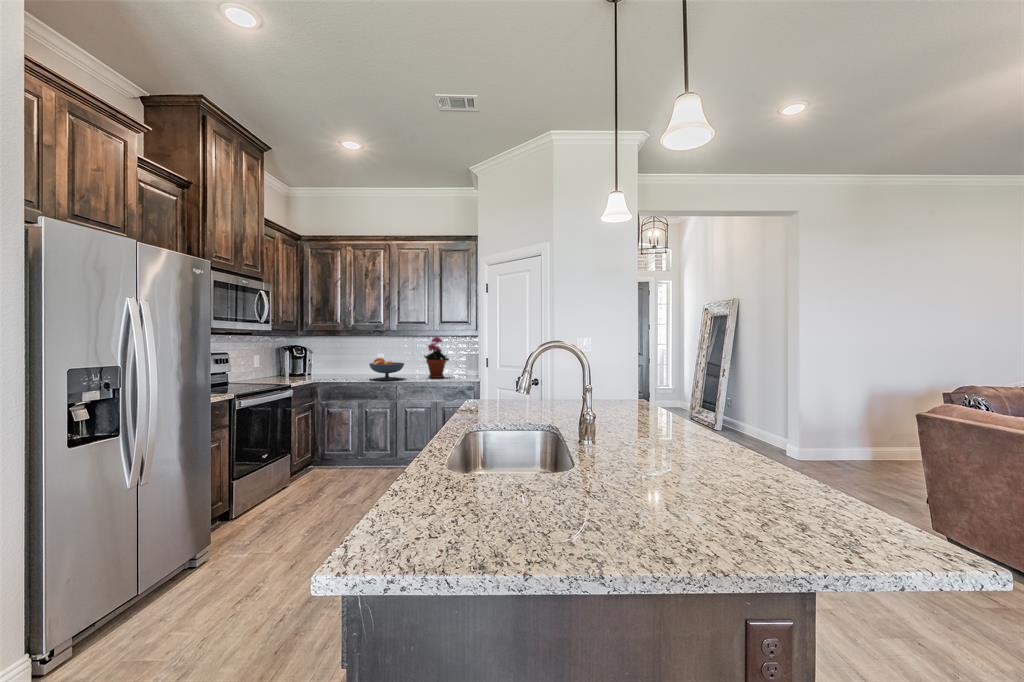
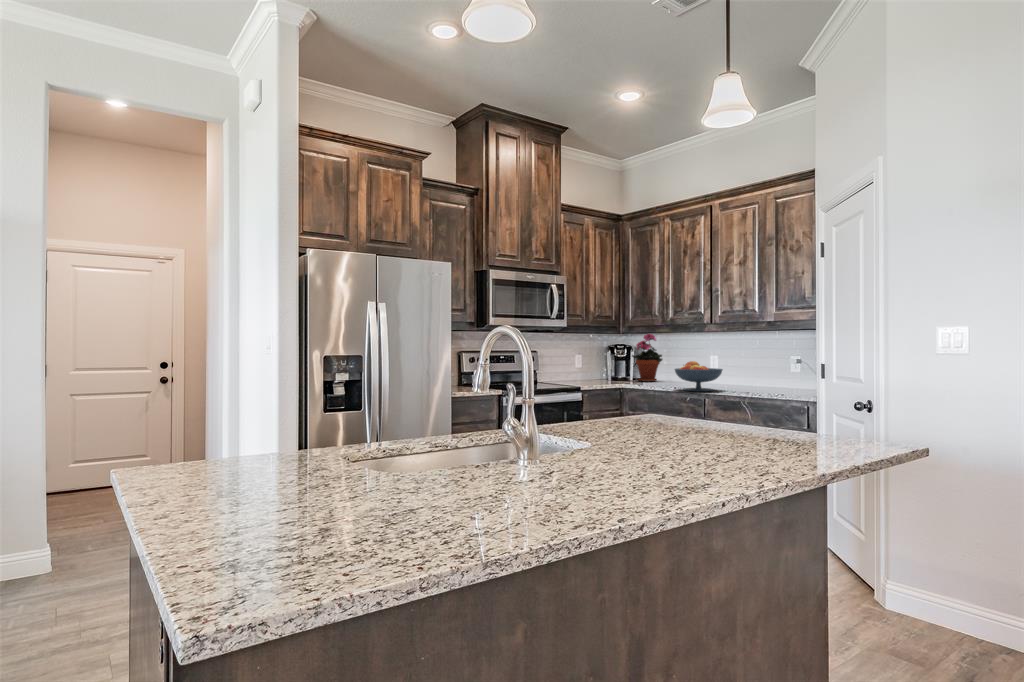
potted plant: present [424,337,449,378] -> present [632,334,662,382]

